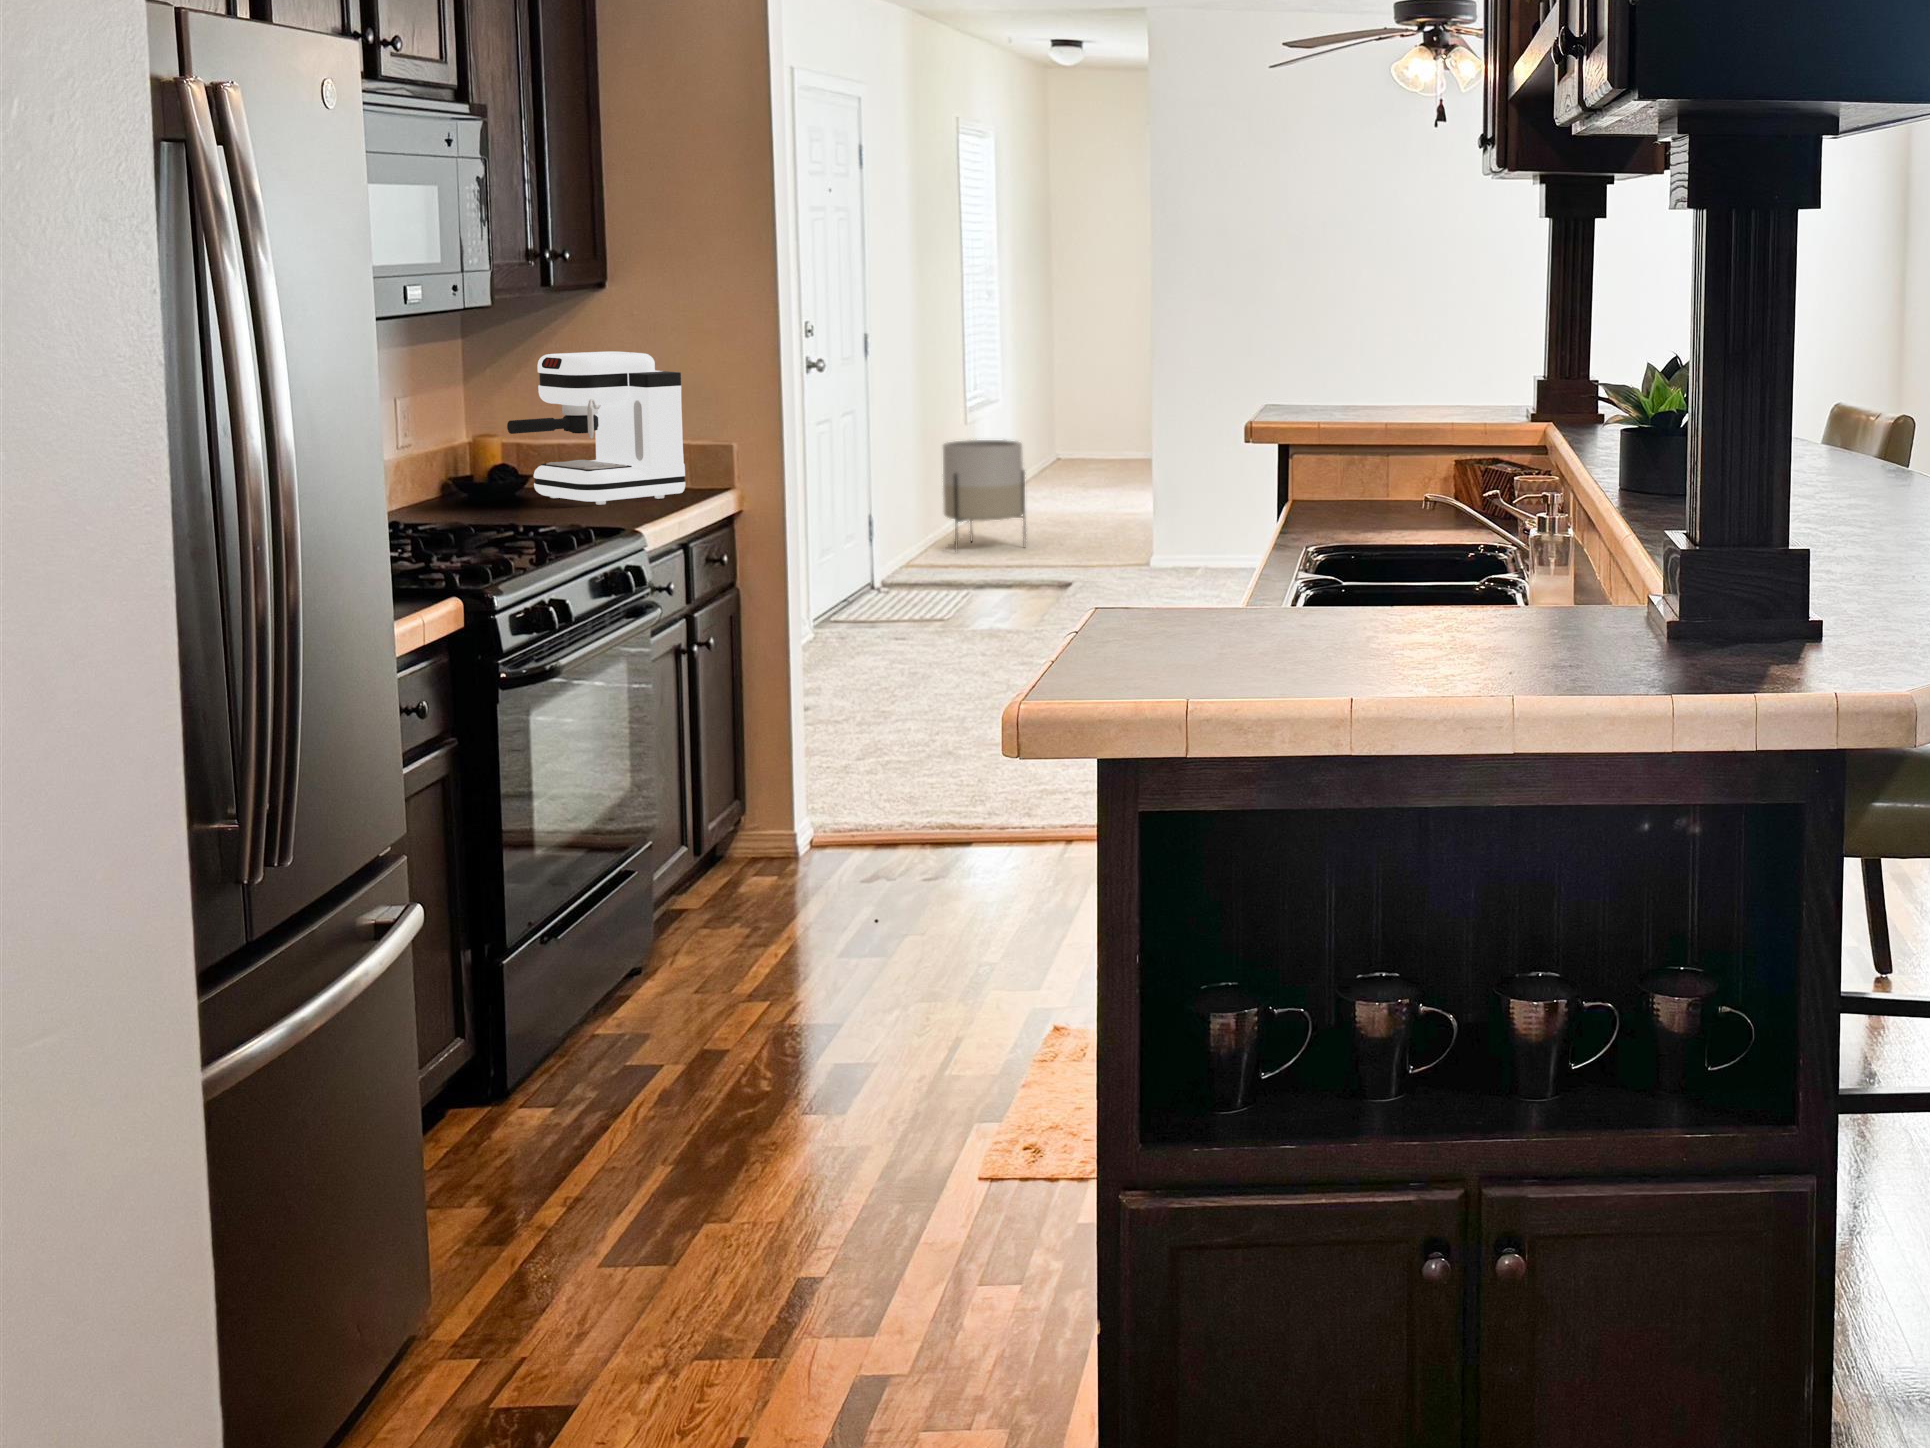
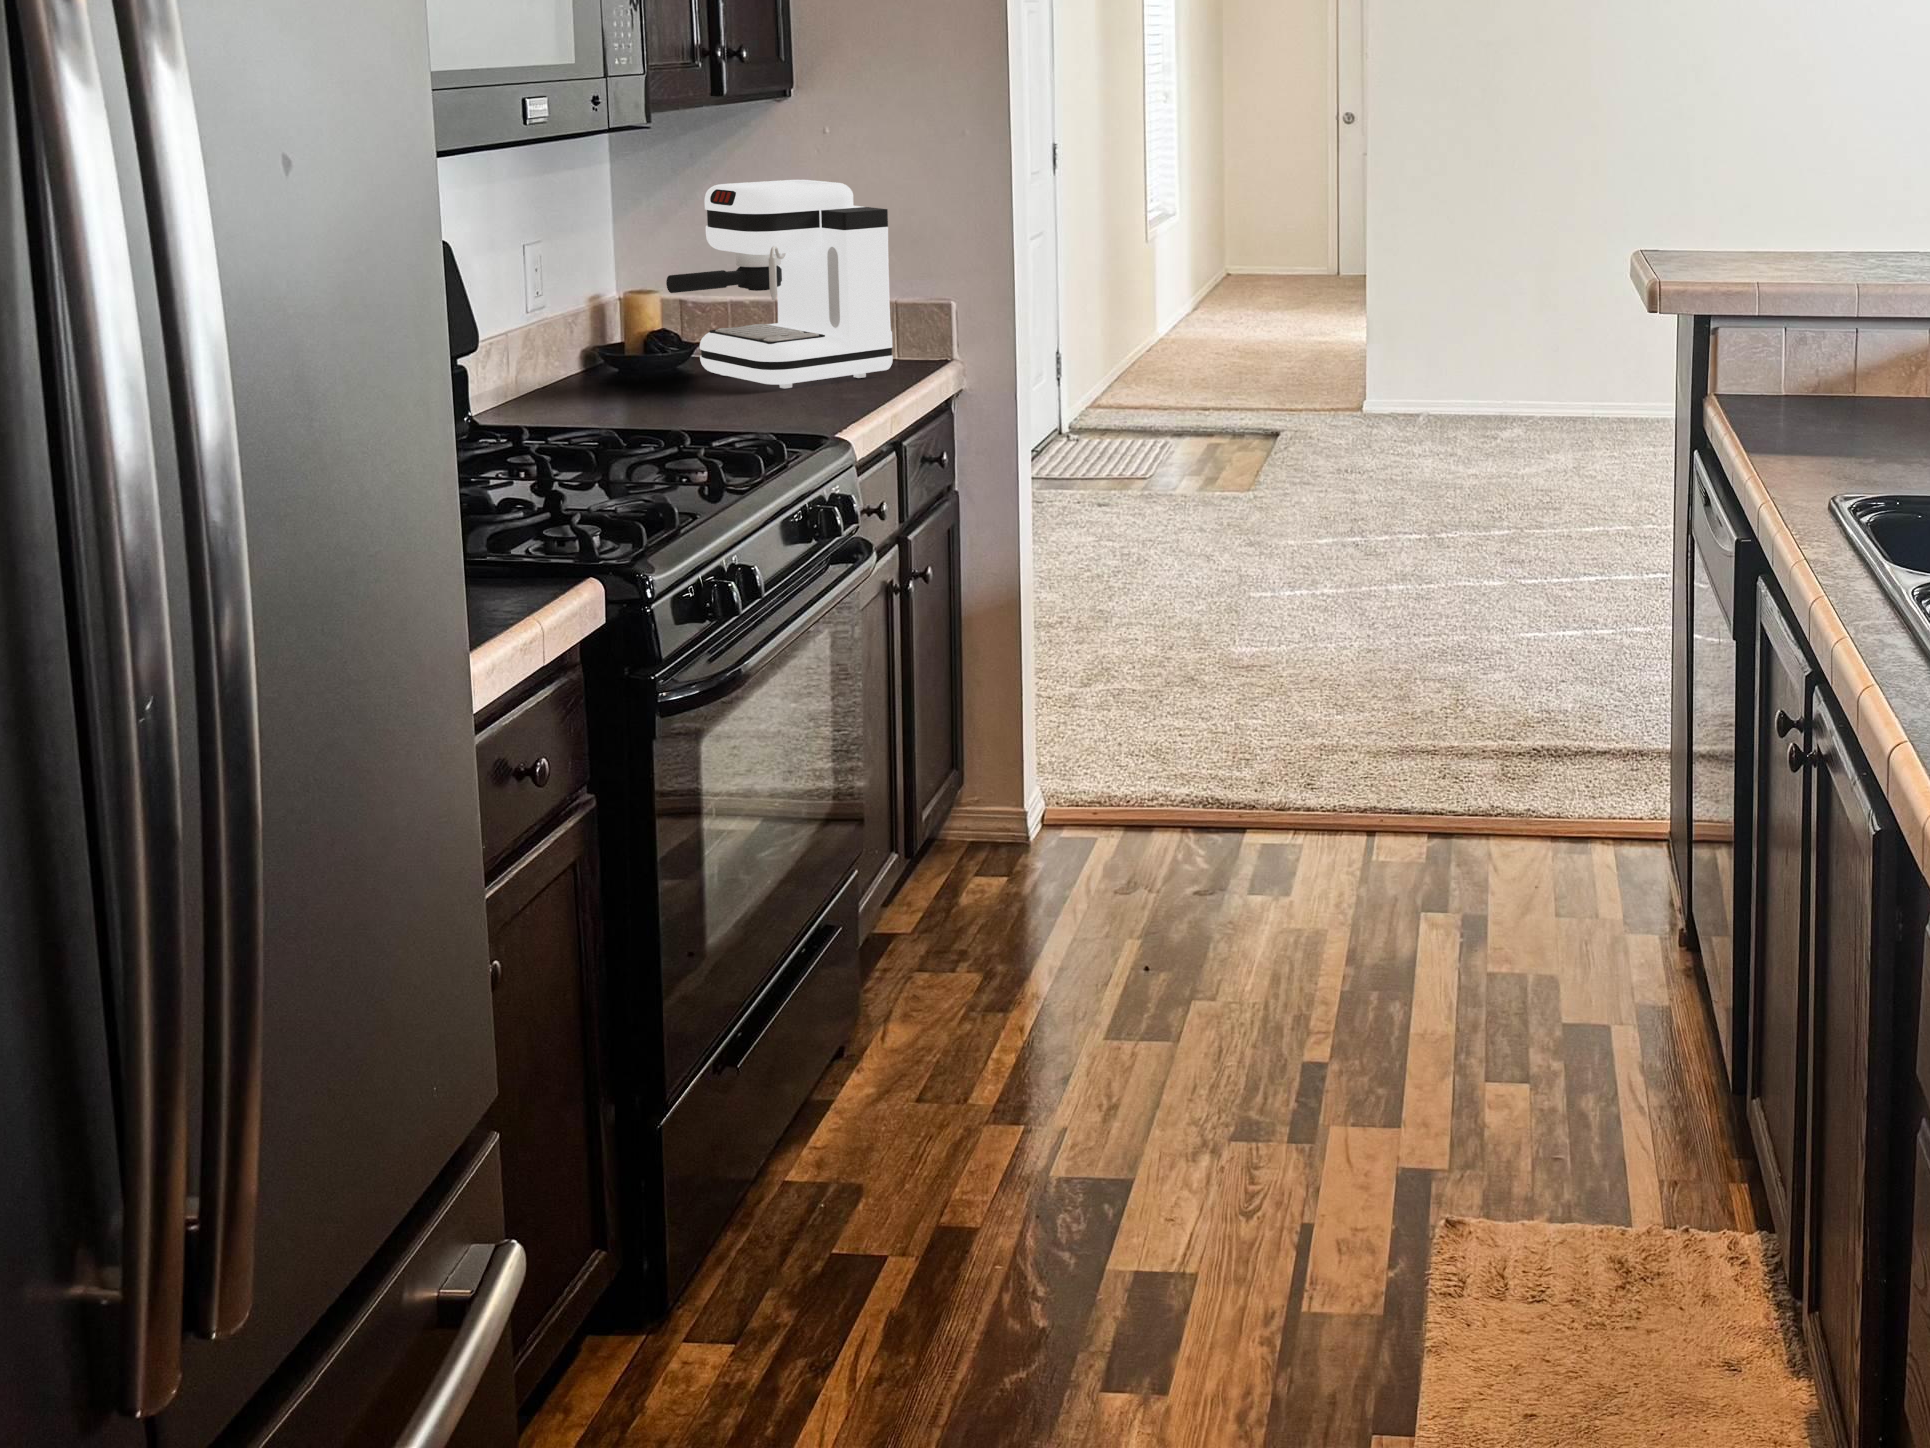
planter: present [943,440,1026,552] -> none [1129,257,1219,384]

